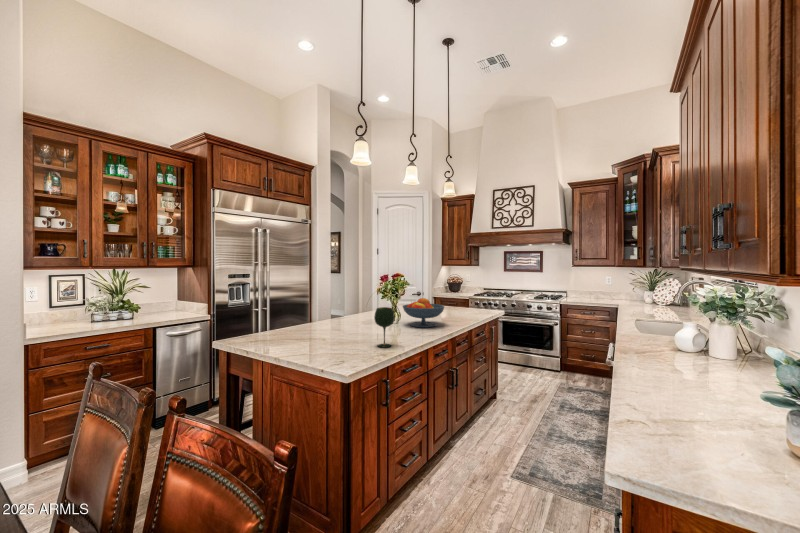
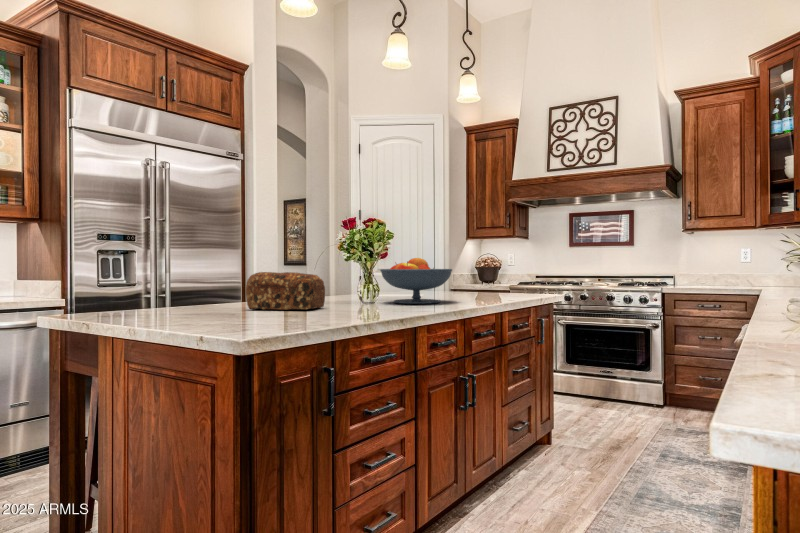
wine glass: present [374,307,394,347] -> none [318,251,354,318]
bread loaf: none [327,311,373,335] -> present [246,272,325,310]

